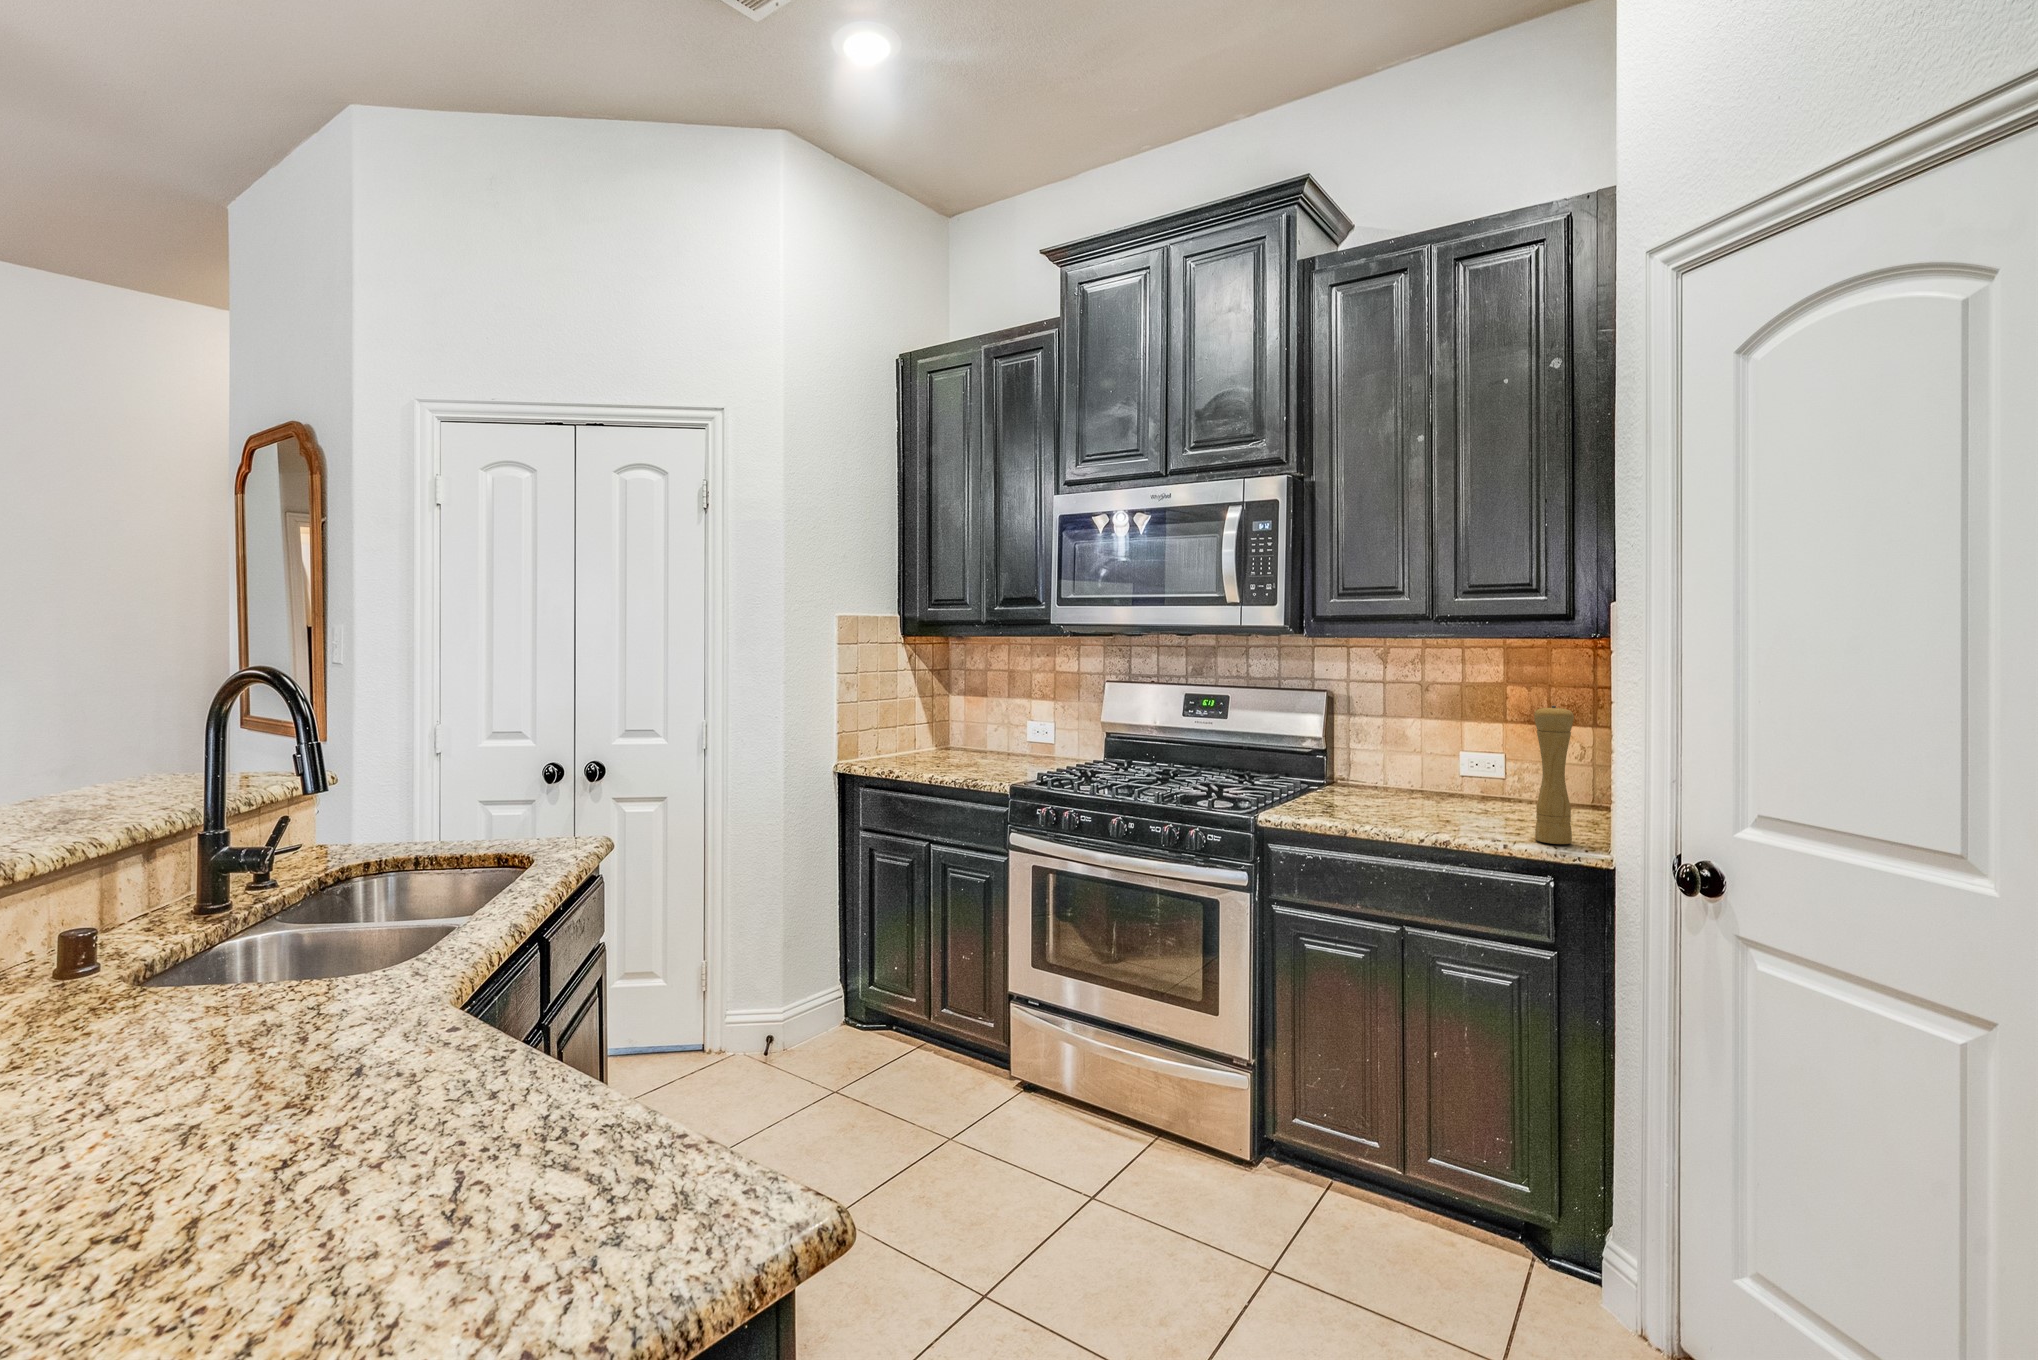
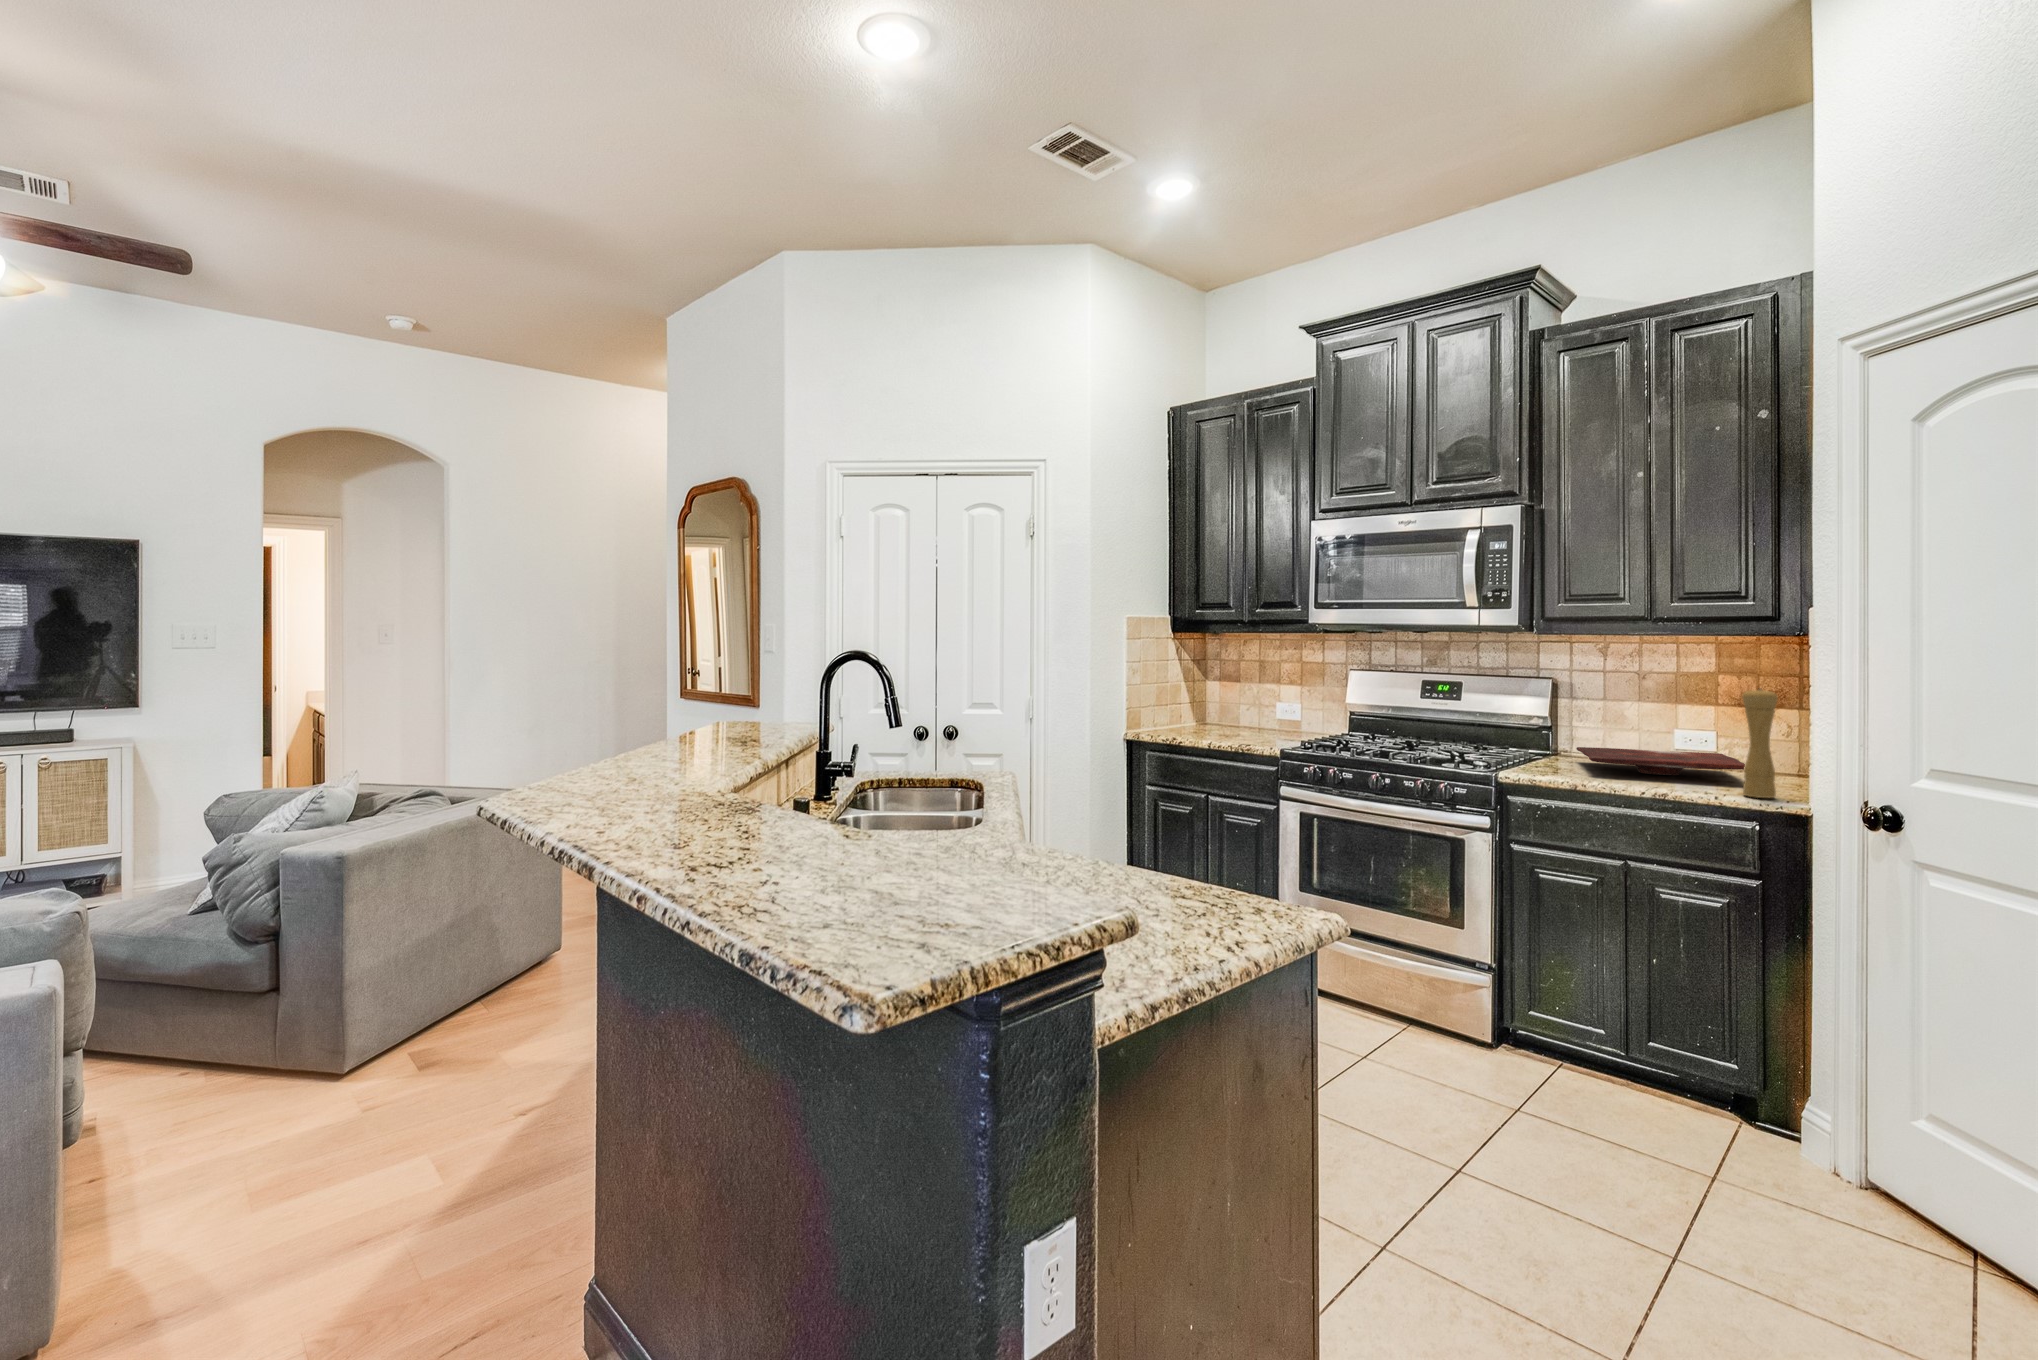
cutting board: none [1352,776,1544,812] -> present [1576,747,1745,775]

